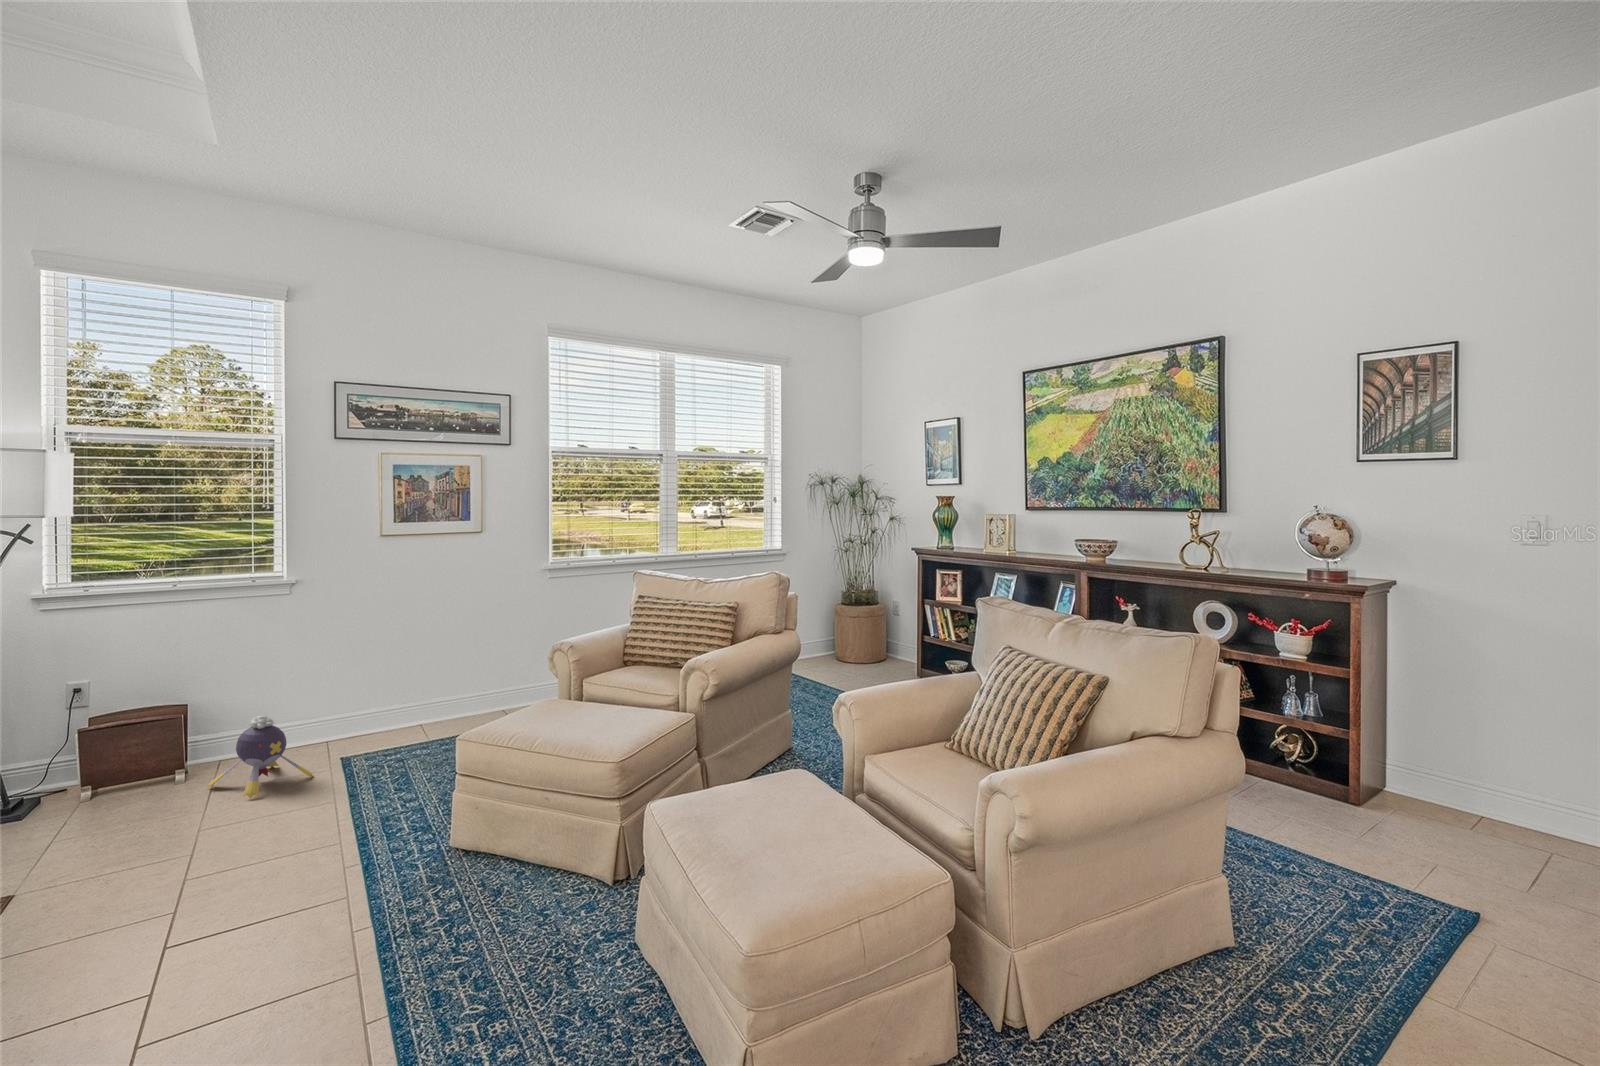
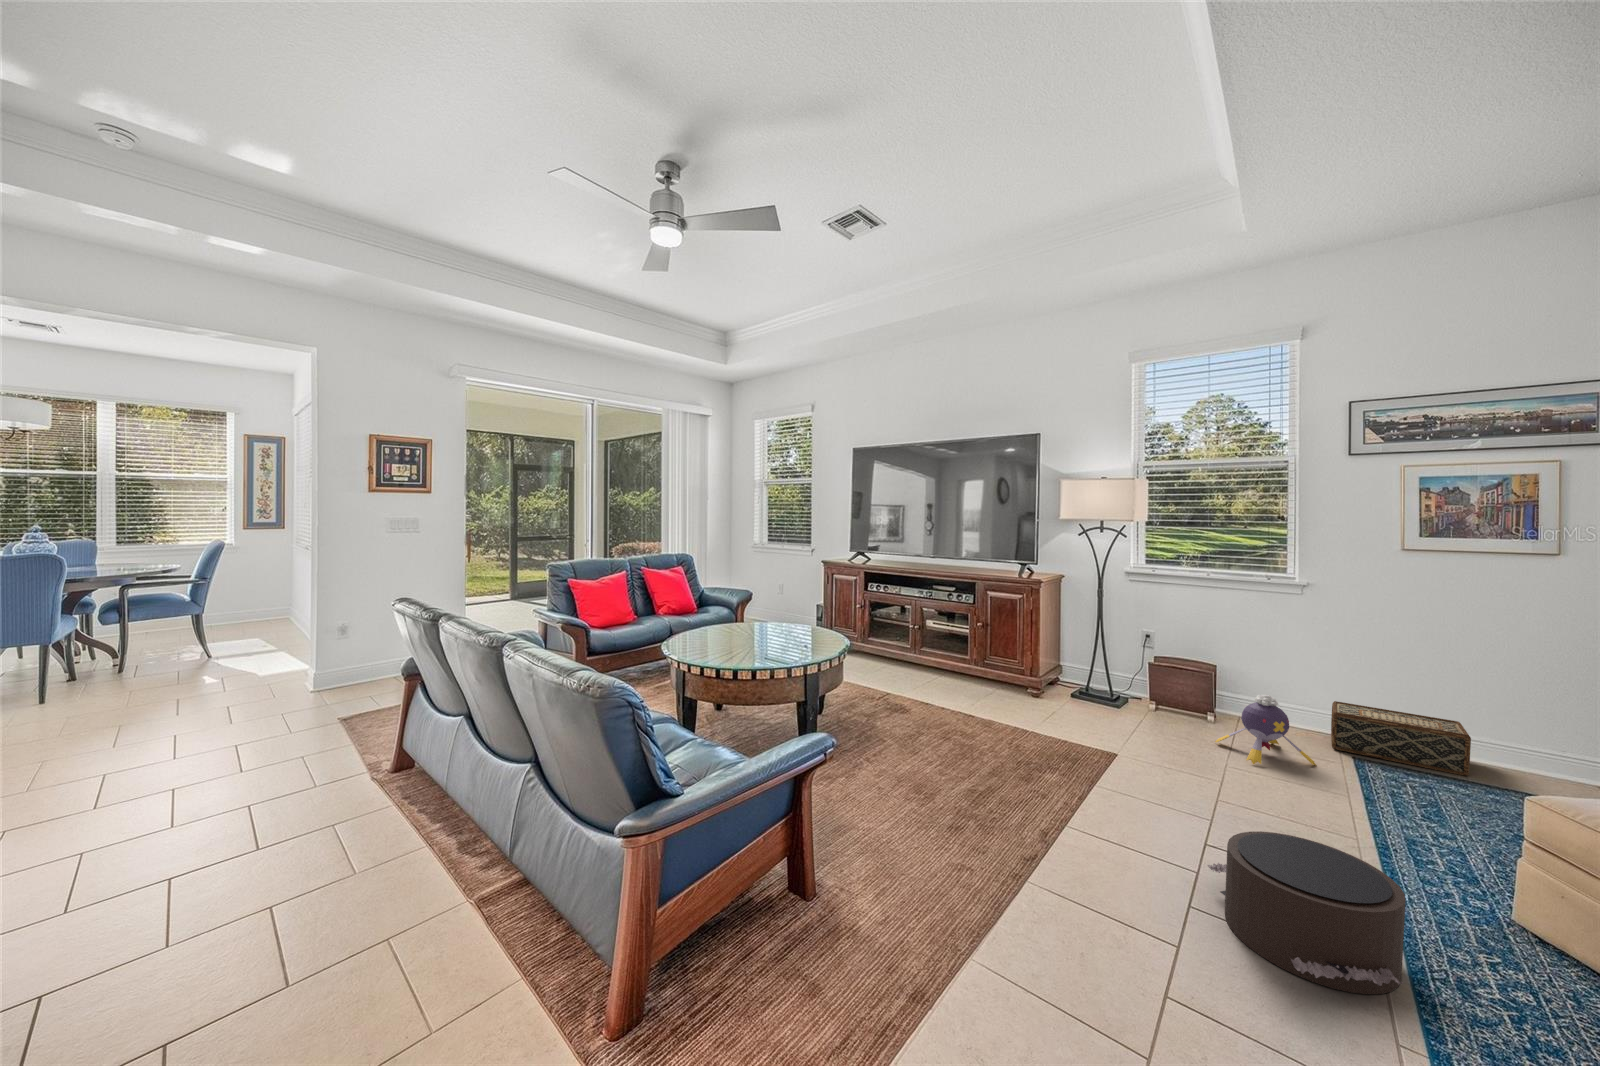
woven basket: none [329,694,434,752] -> present [1331,701,1471,776]
pouf: none [193,858,363,996] -> present [1208,831,1406,994]

